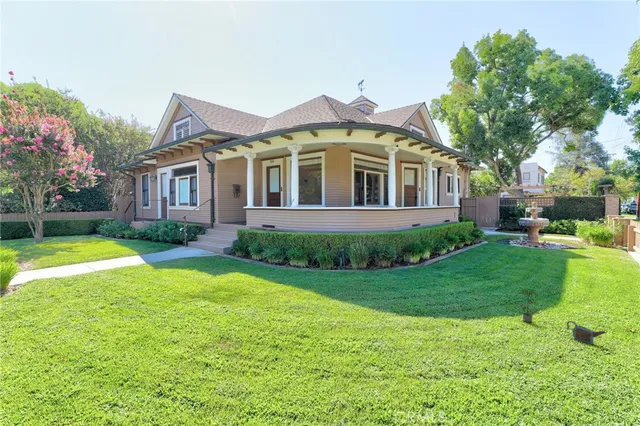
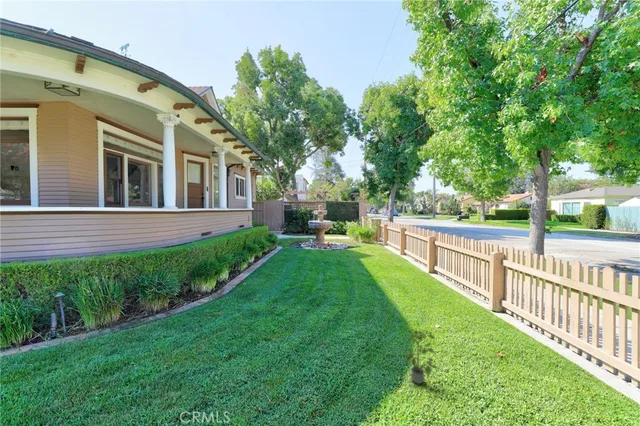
watering can: present [566,321,606,344] -> none [480,372,534,405]

